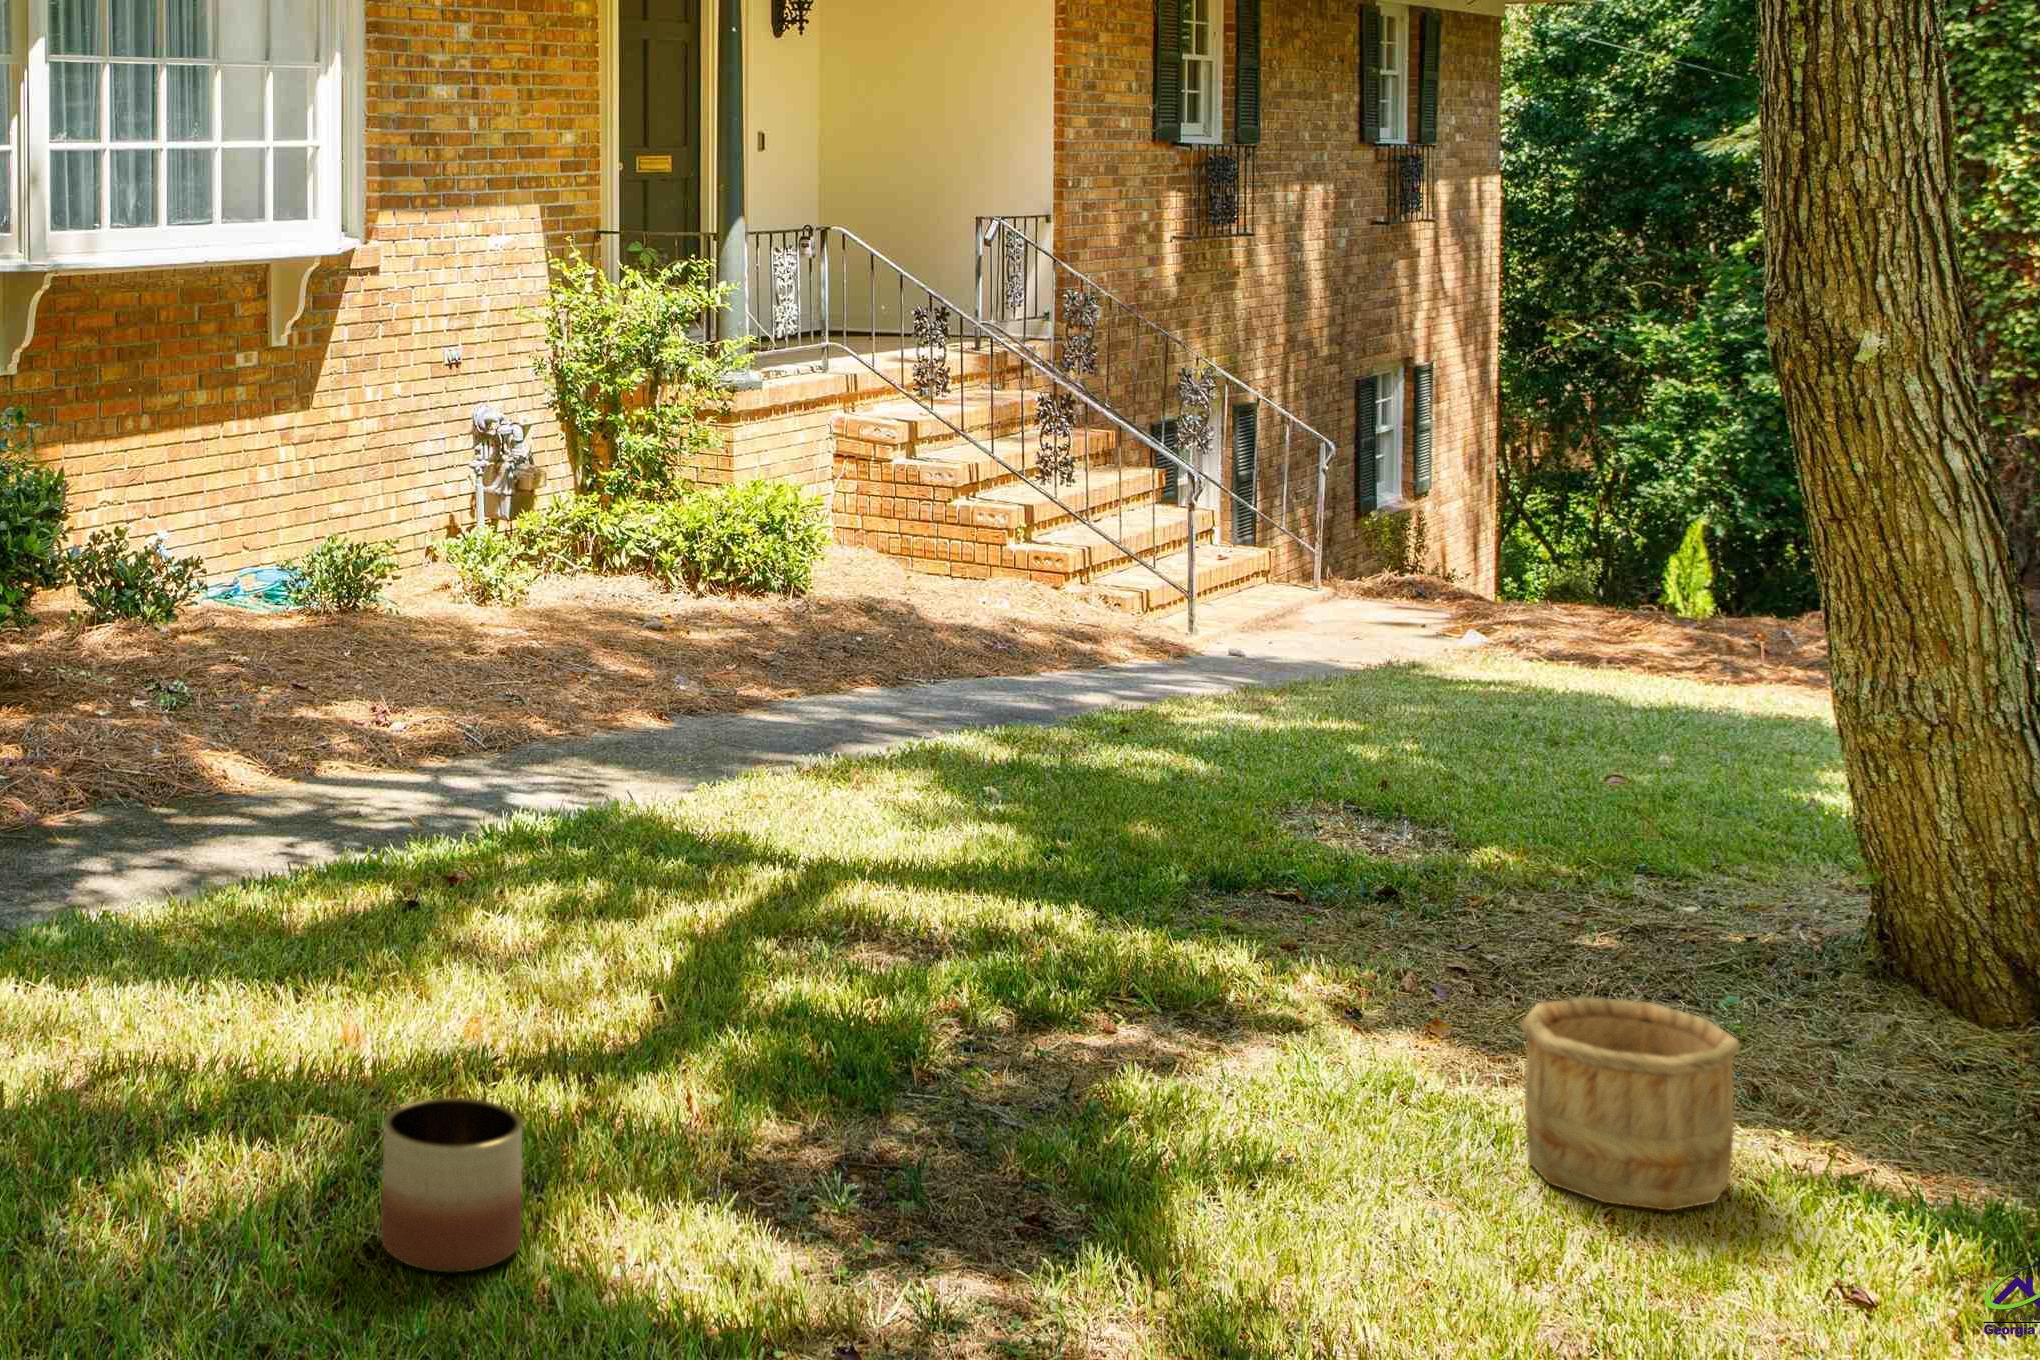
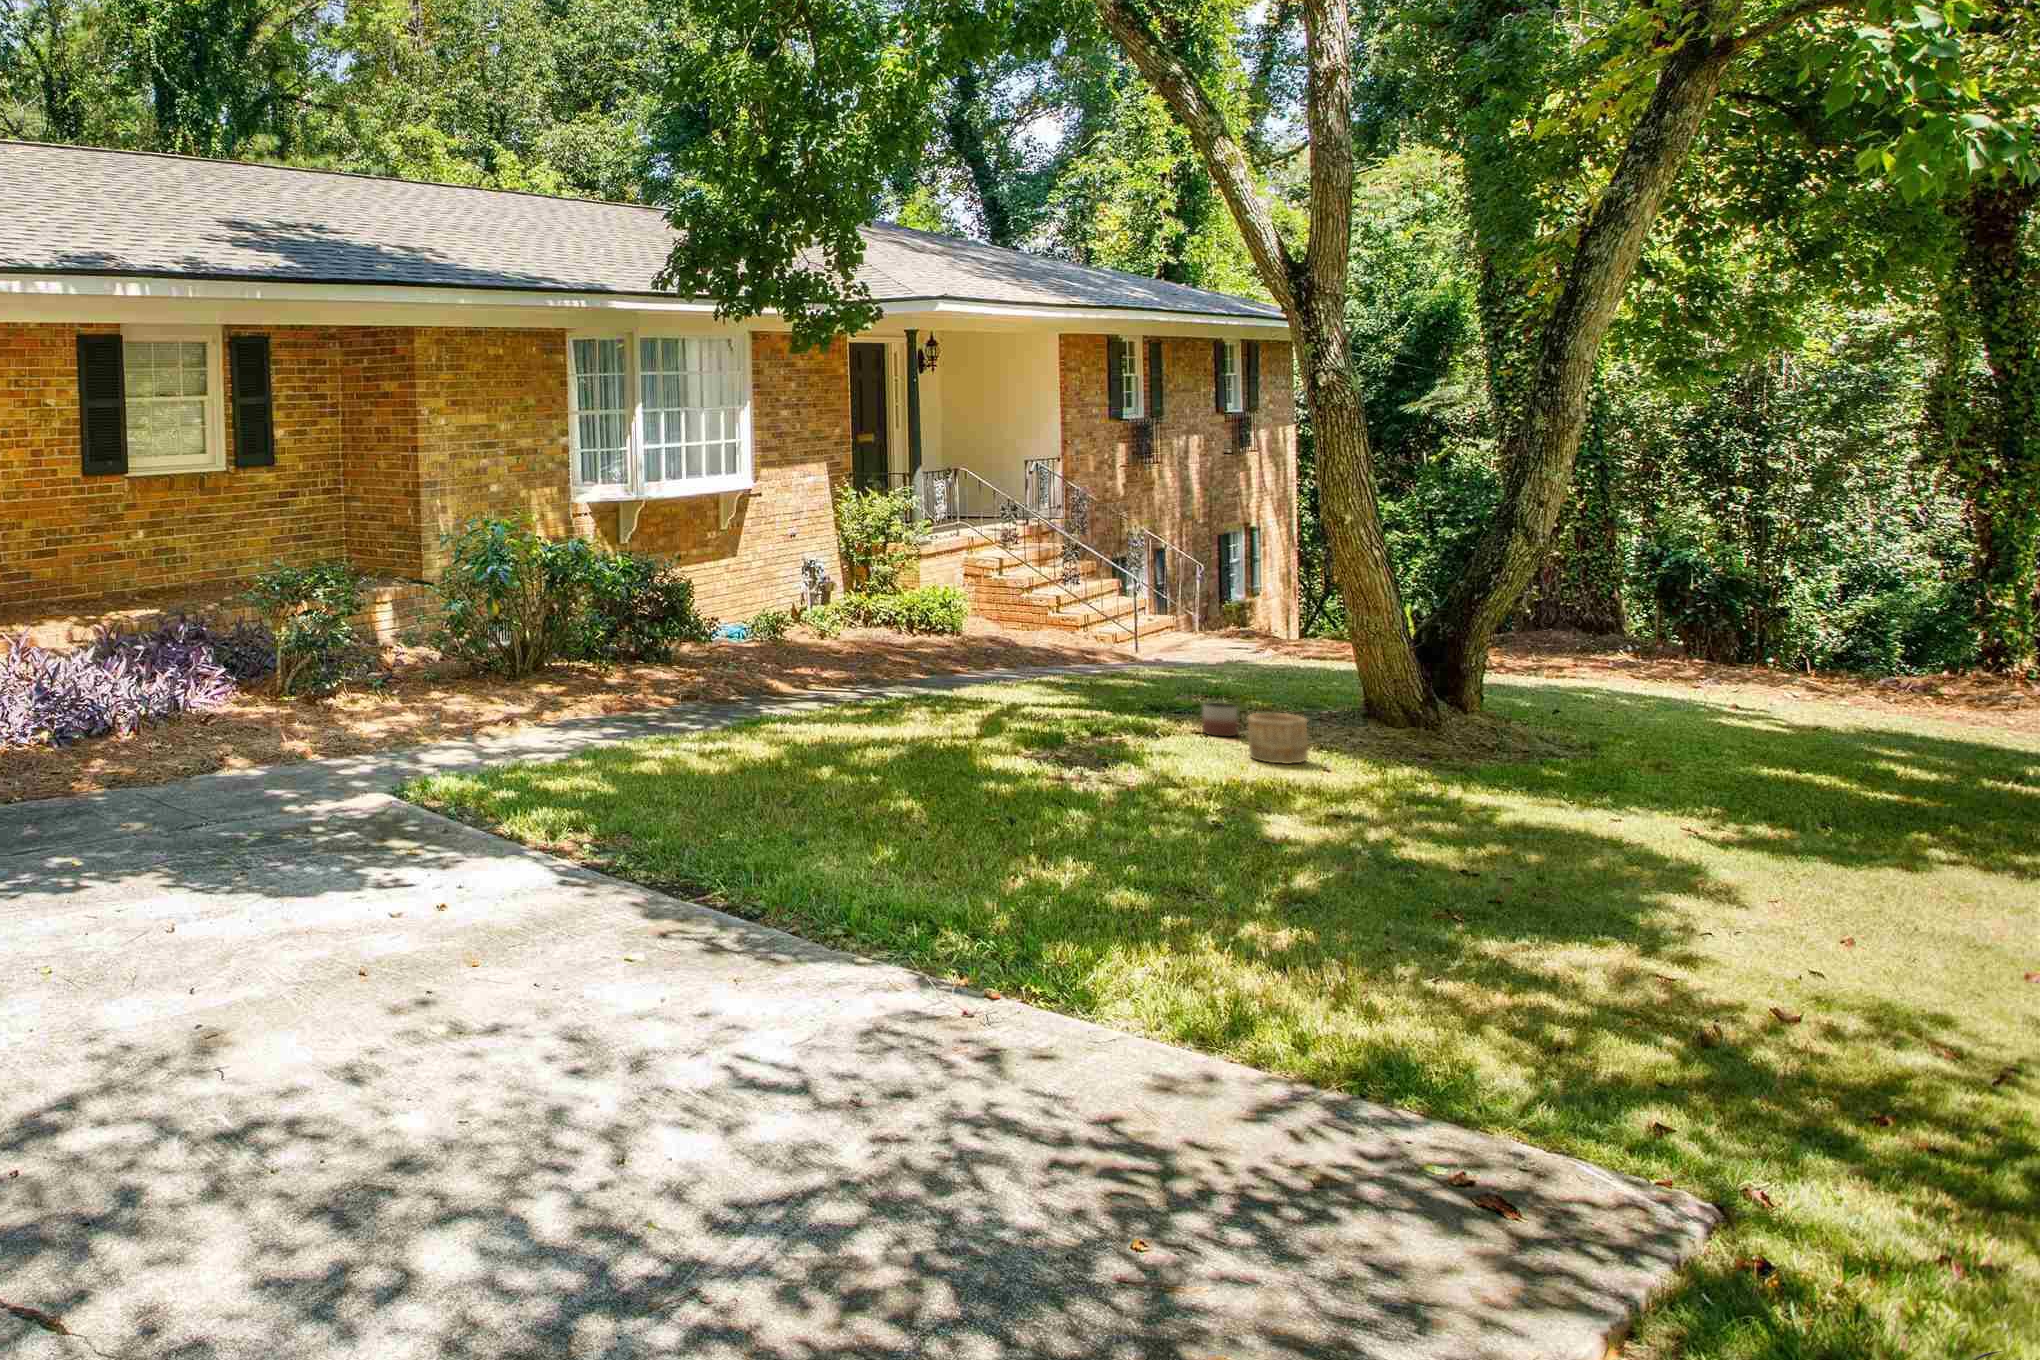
planter: present [381,1098,522,1272] -> present [1202,702,1238,736]

